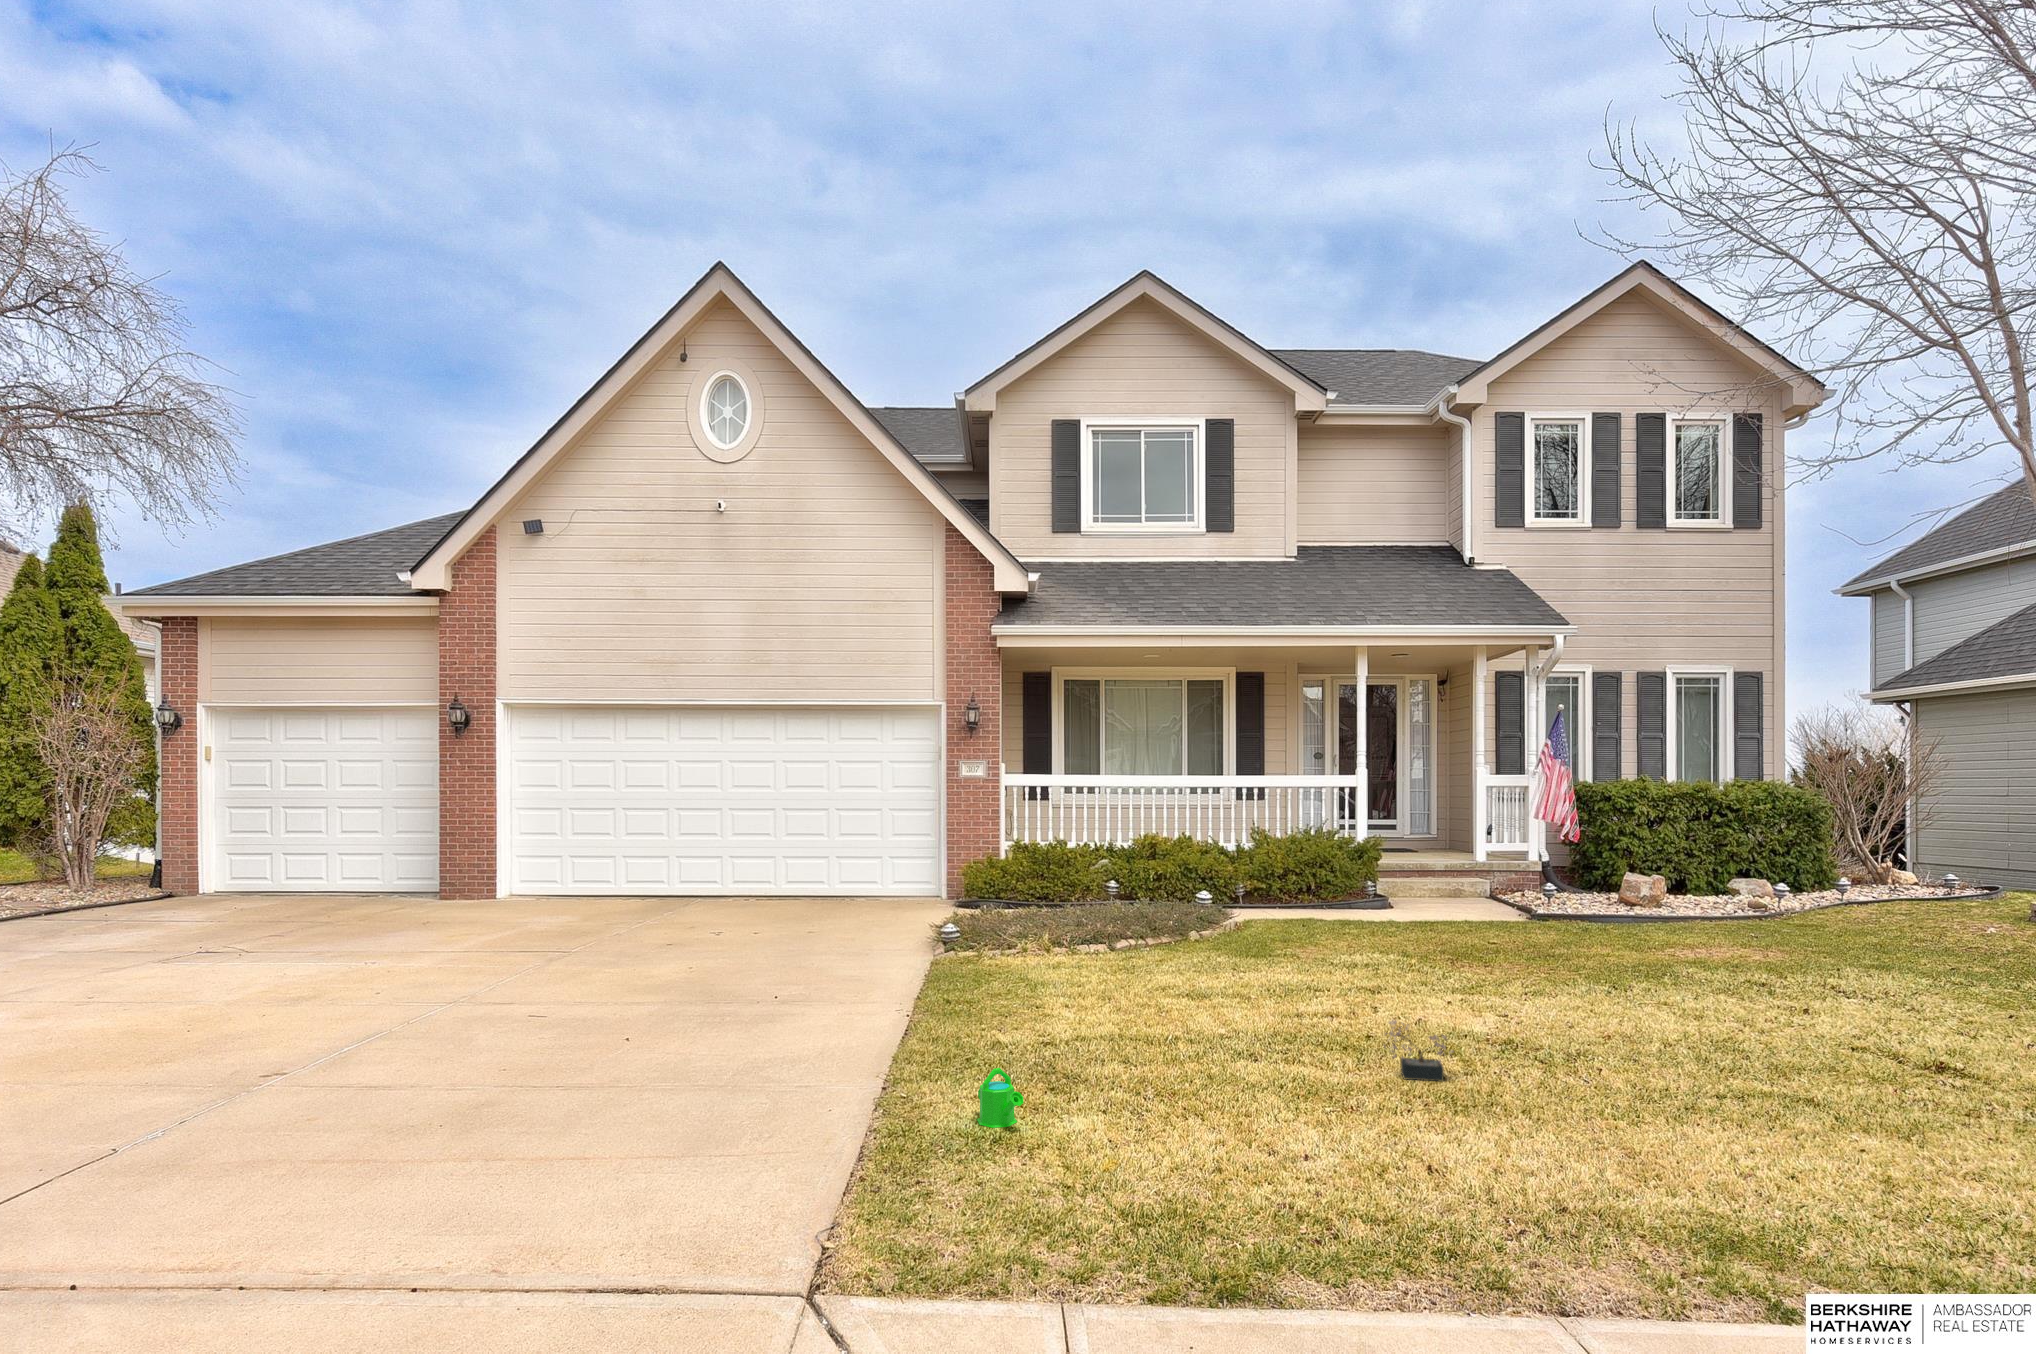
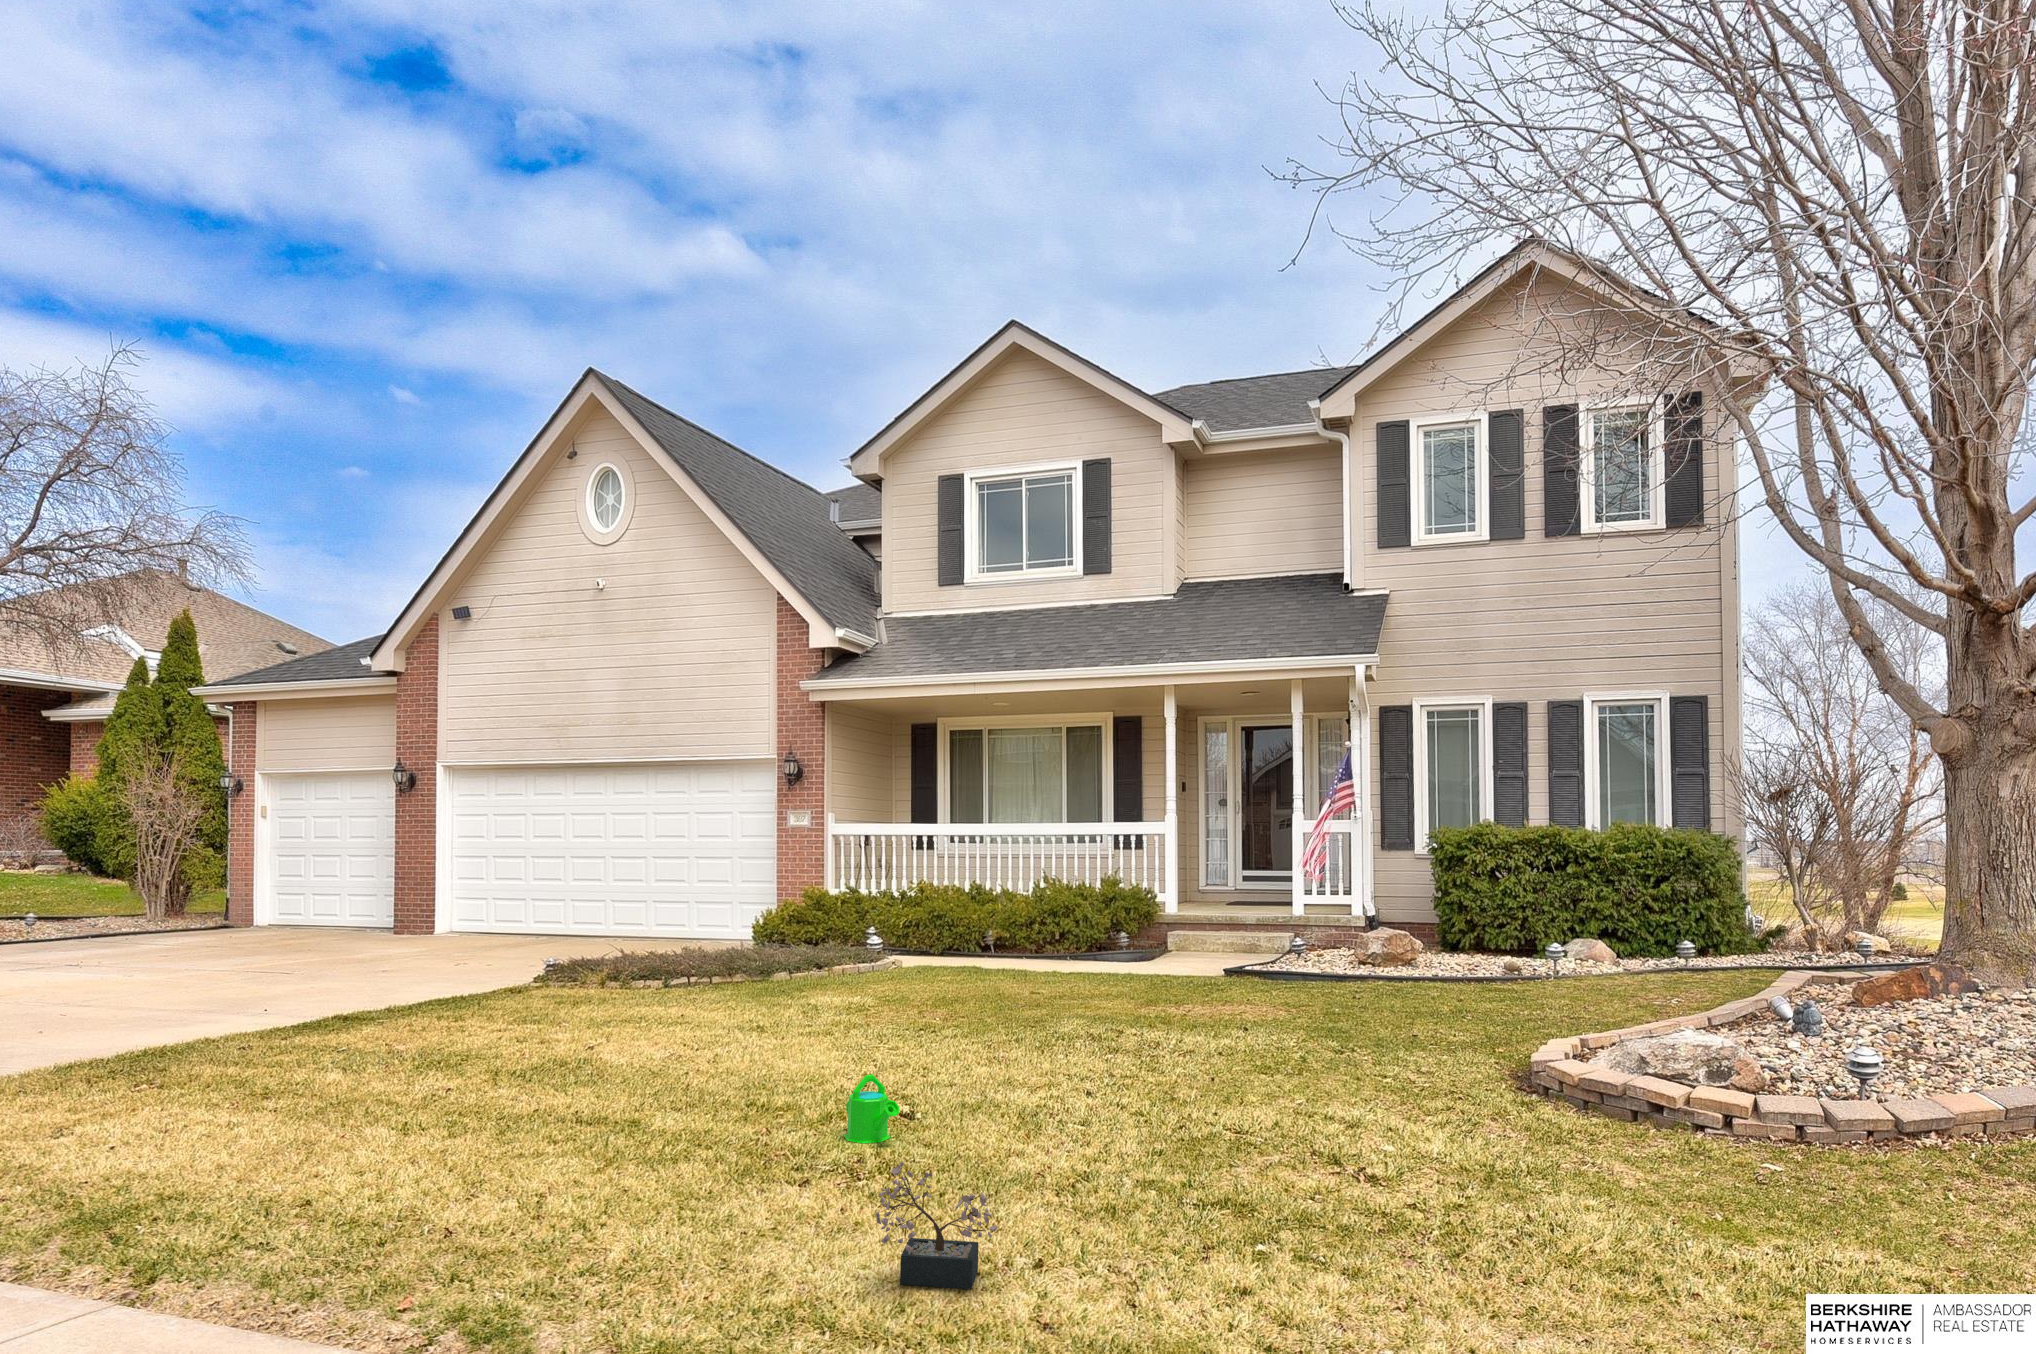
decorative plant: present [1384,1020,1453,1082] -> present [876,1162,997,1289]

